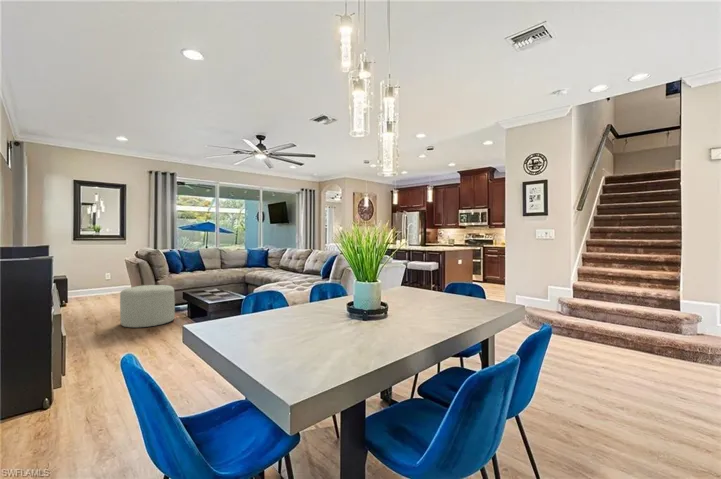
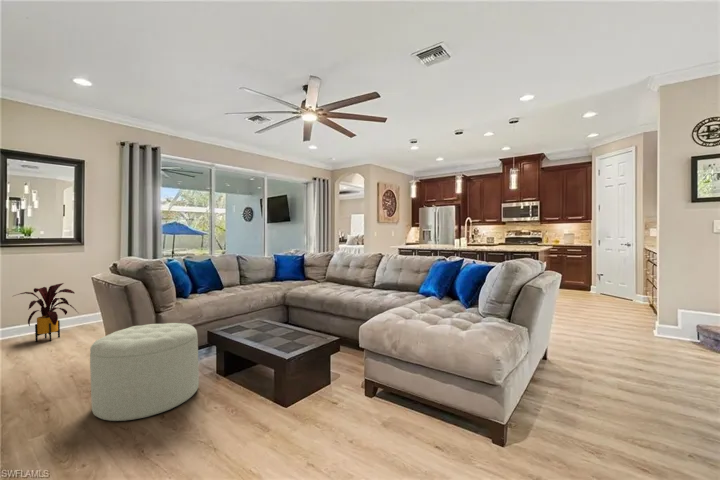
house plant: none [85,264,122,298] -> present [20,283,76,342]

